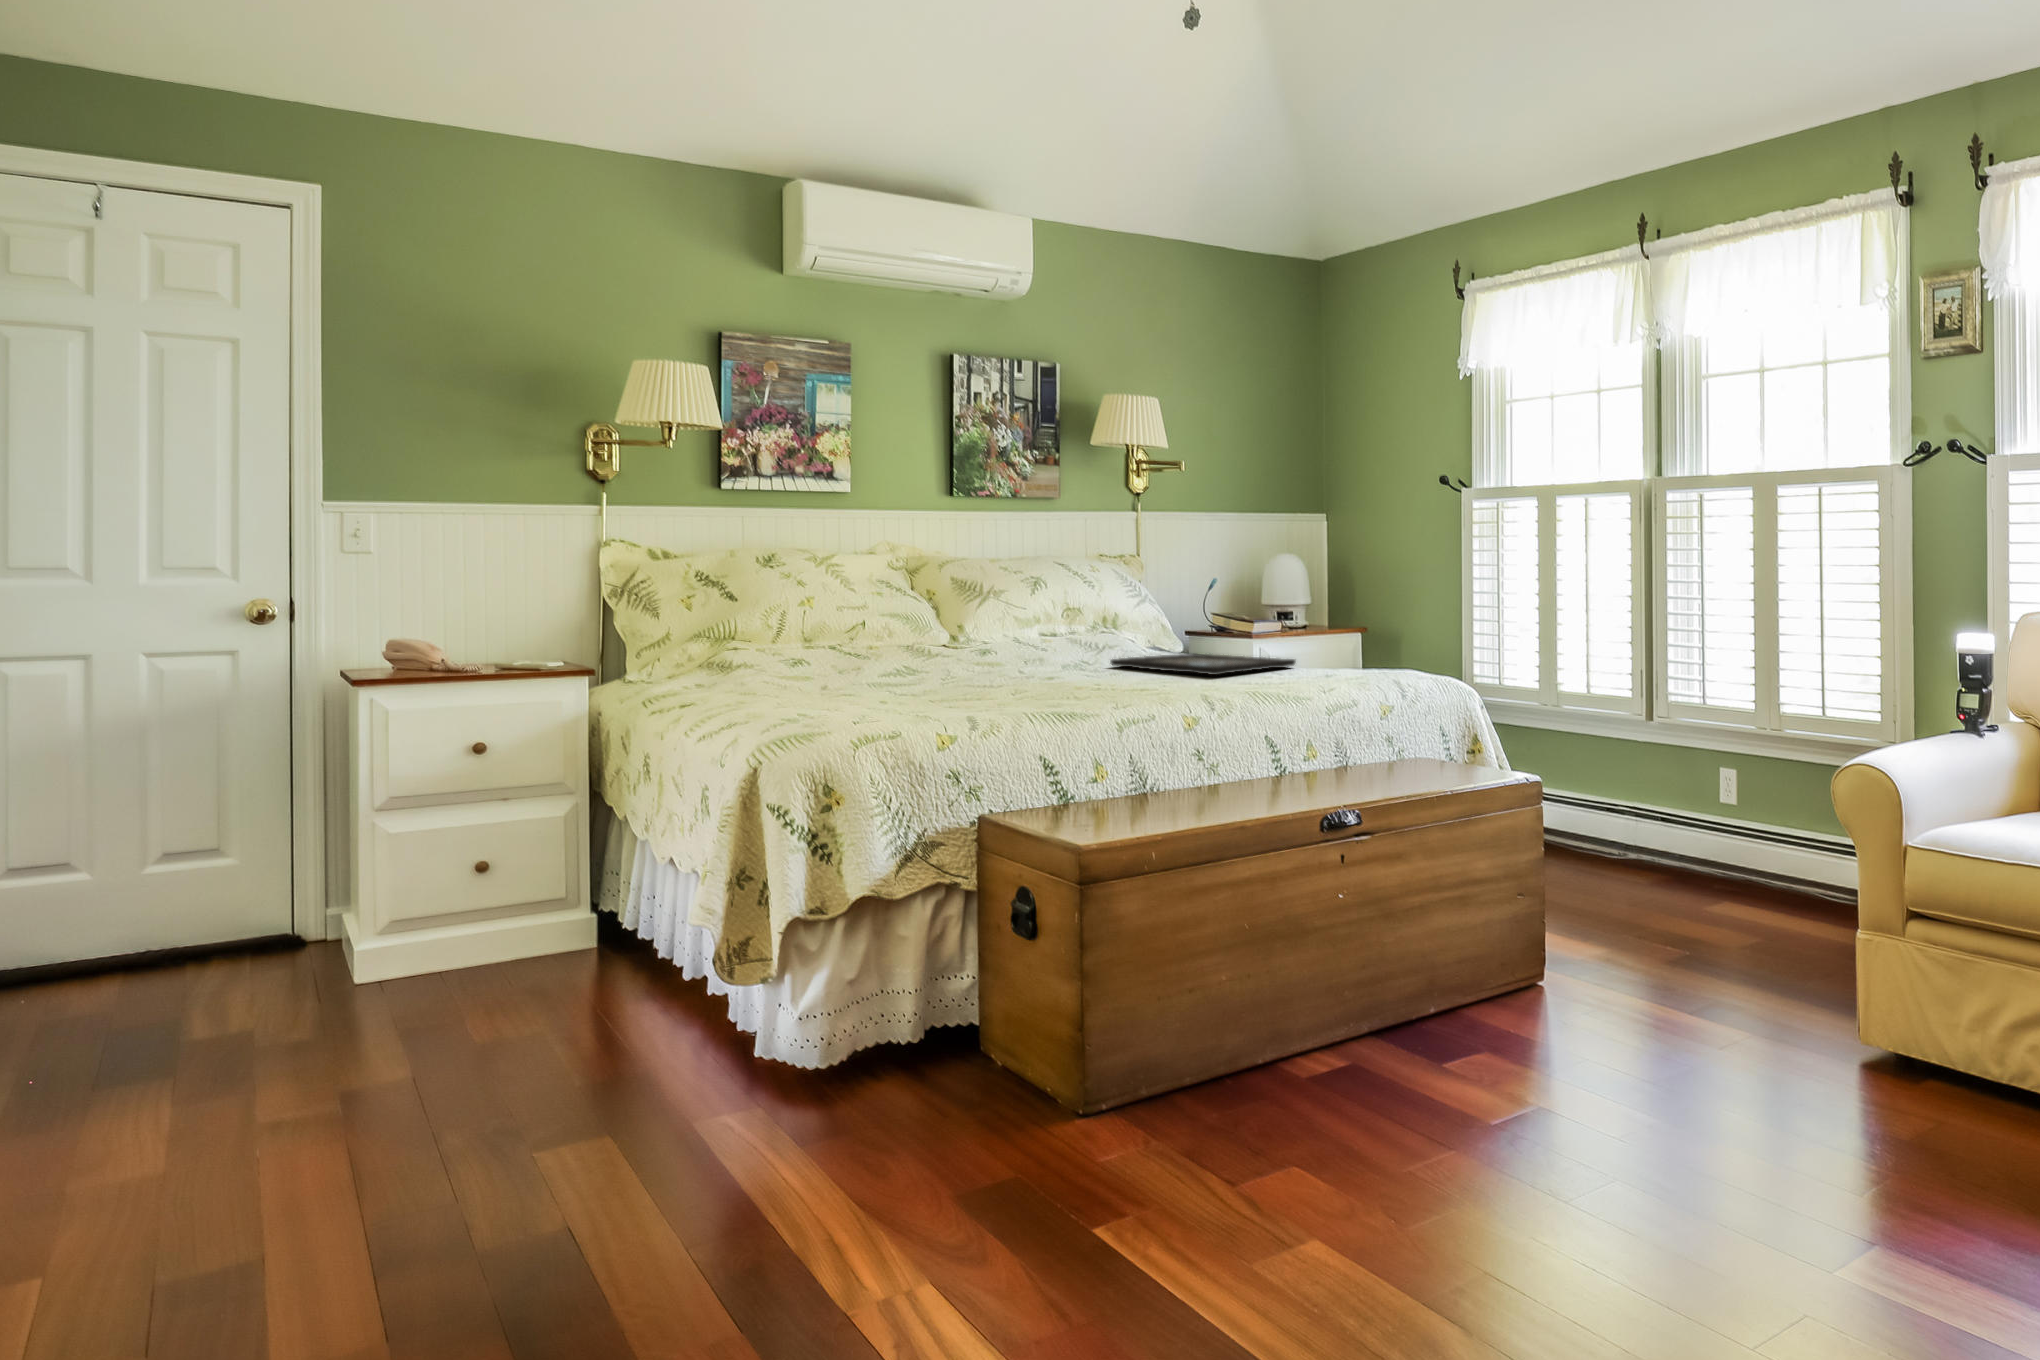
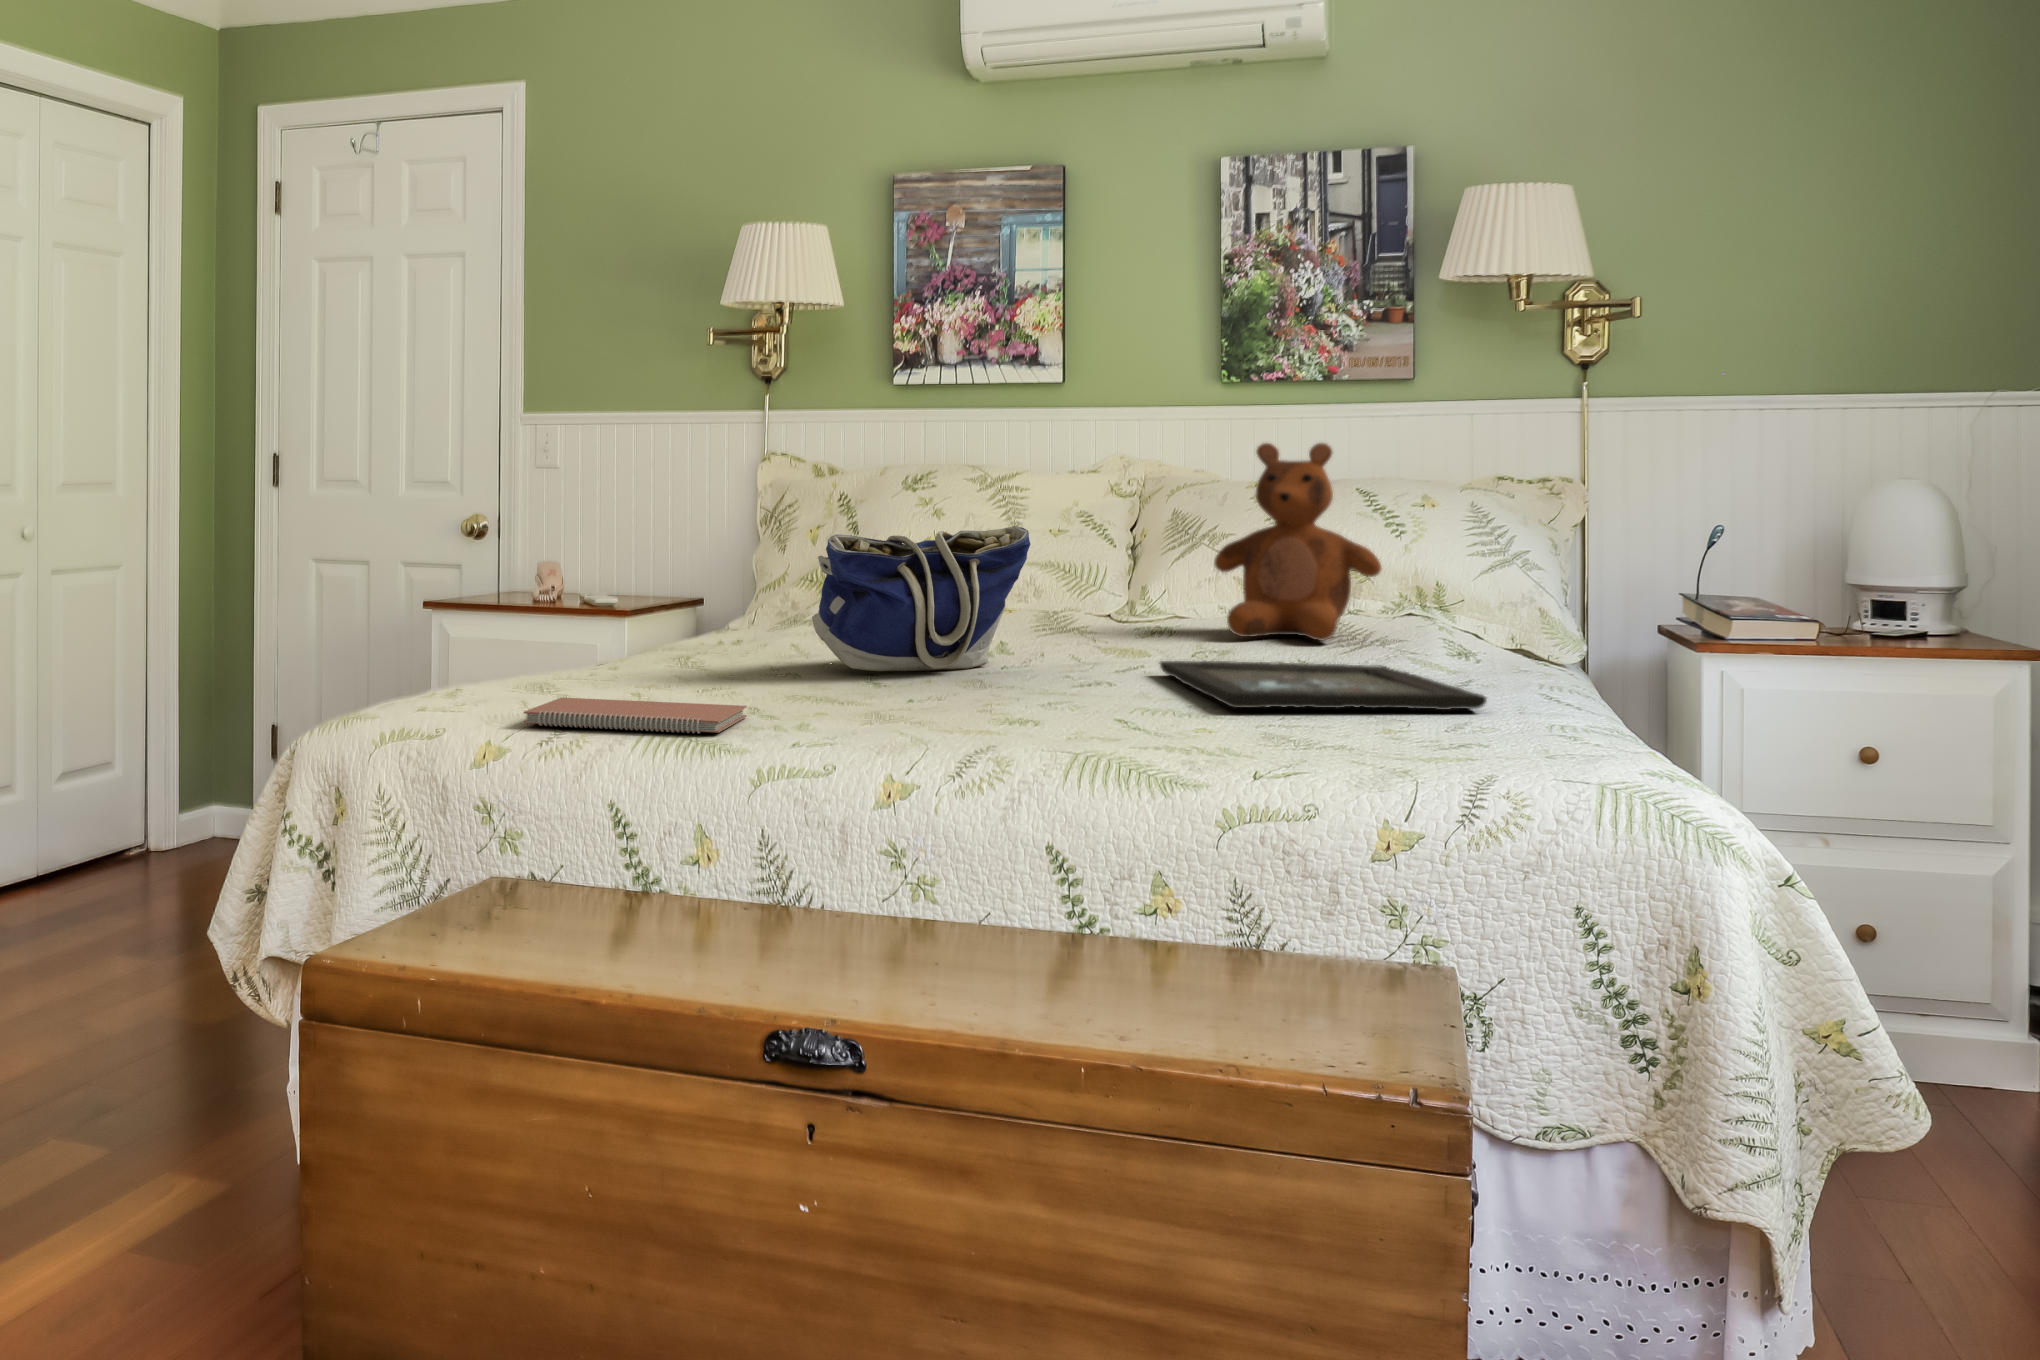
teddy bear: none [1030,535,1121,648] -> present [1214,443,1381,641]
tote bag: none [928,586,1044,679] -> present [812,526,1031,671]
notebook: none [911,697,1059,719] -> present [524,697,747,733]

